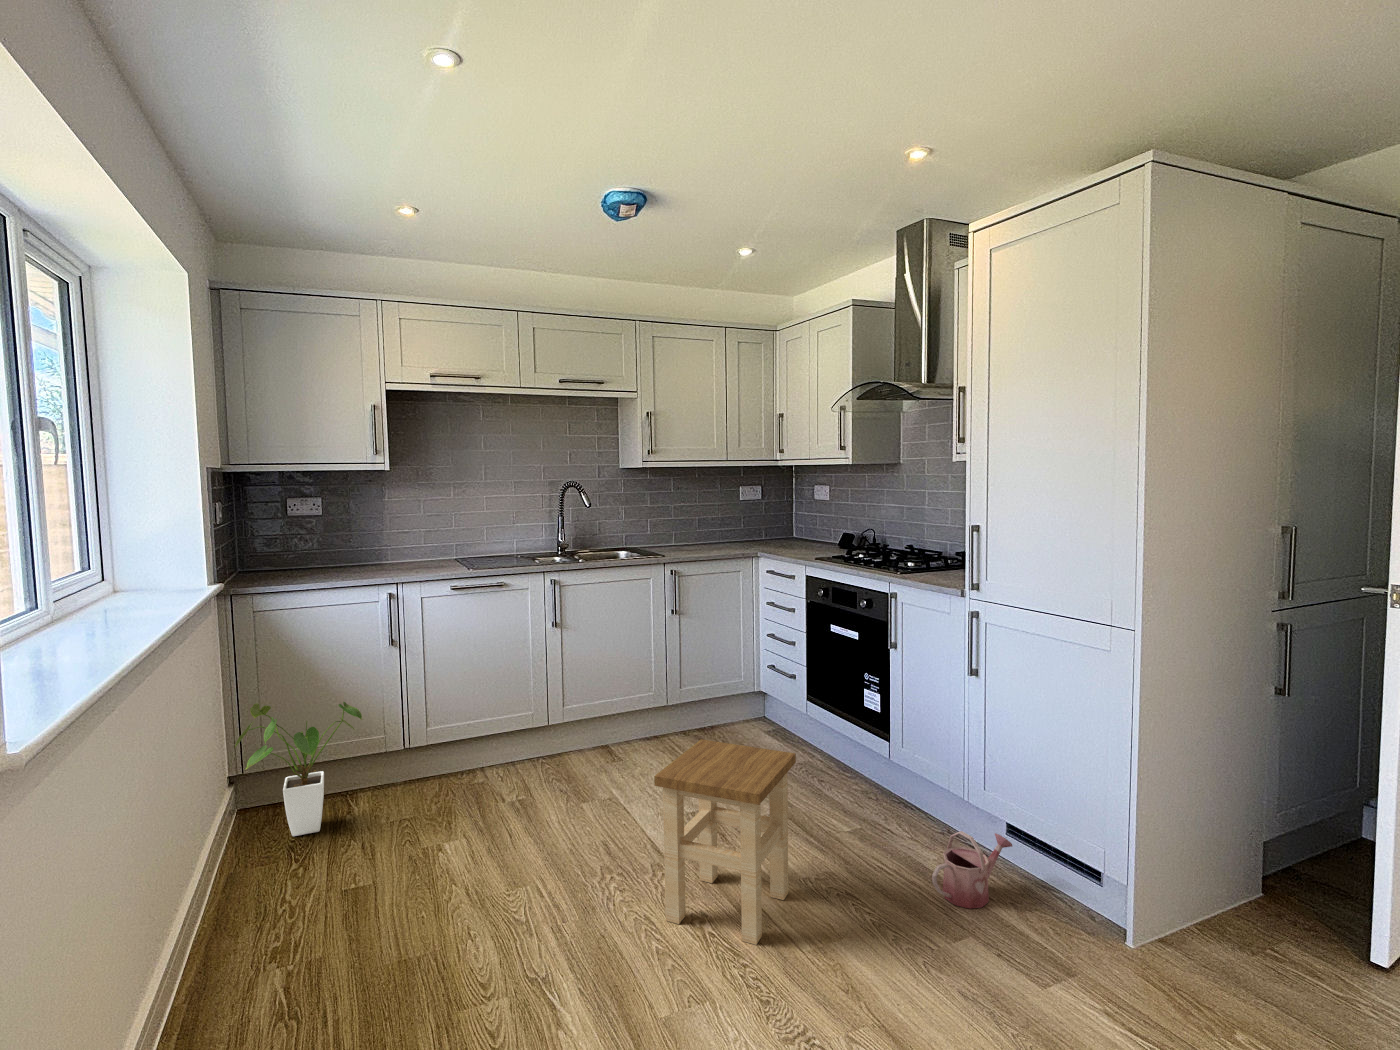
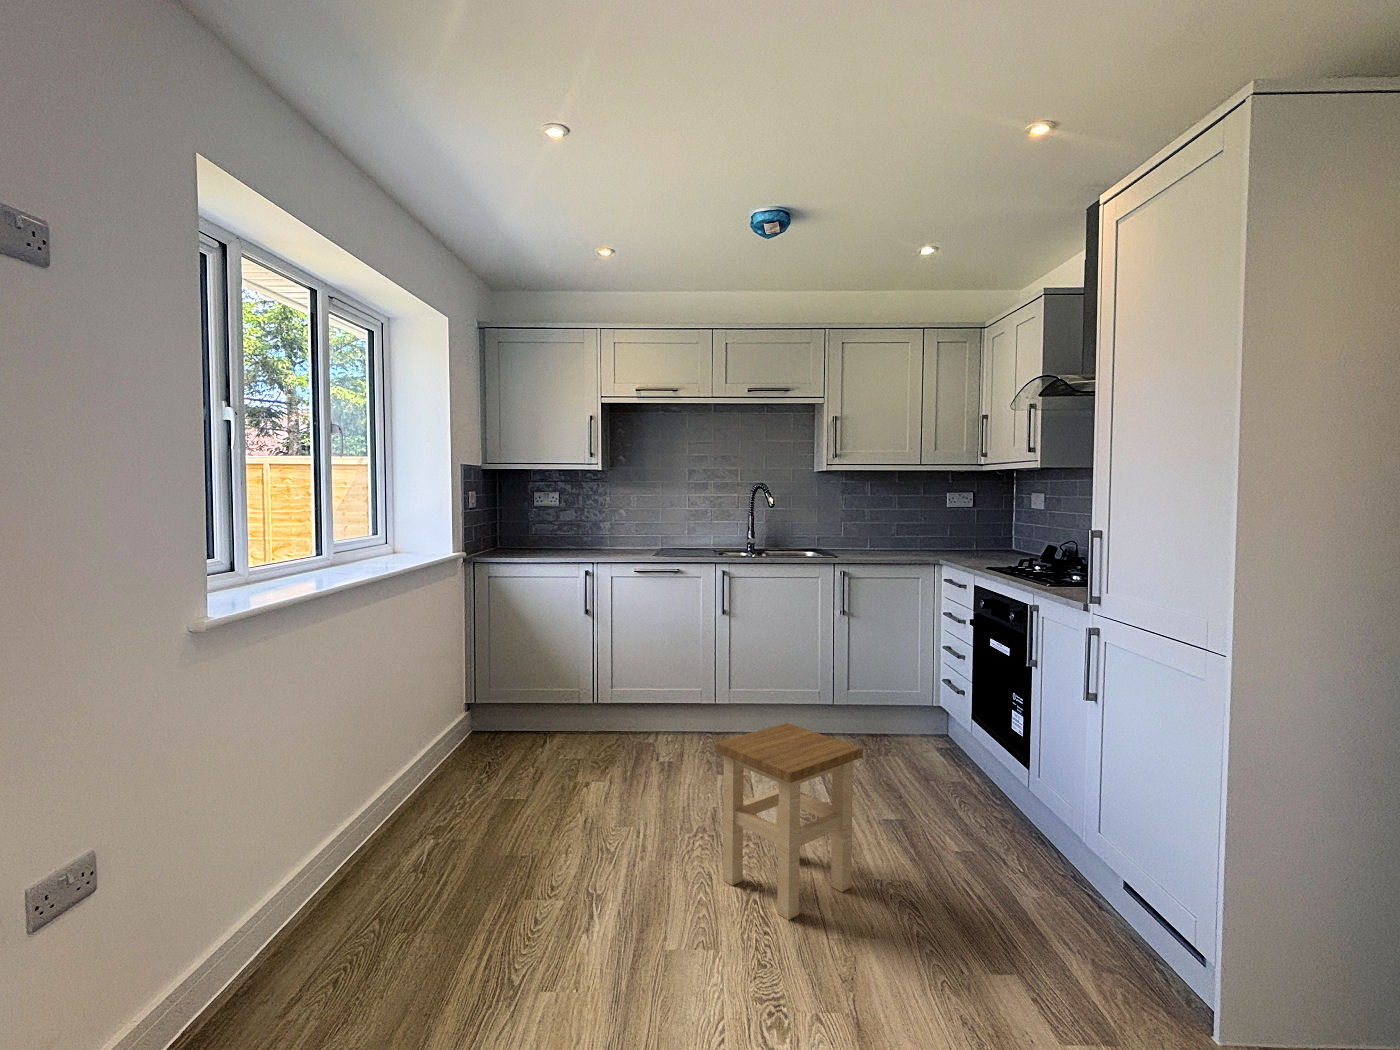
house plant: present [235,702,362,836] -> none [461,647,551,755]
watering can: present [932,831,1012,909] -> none [995,865,1111,954]

